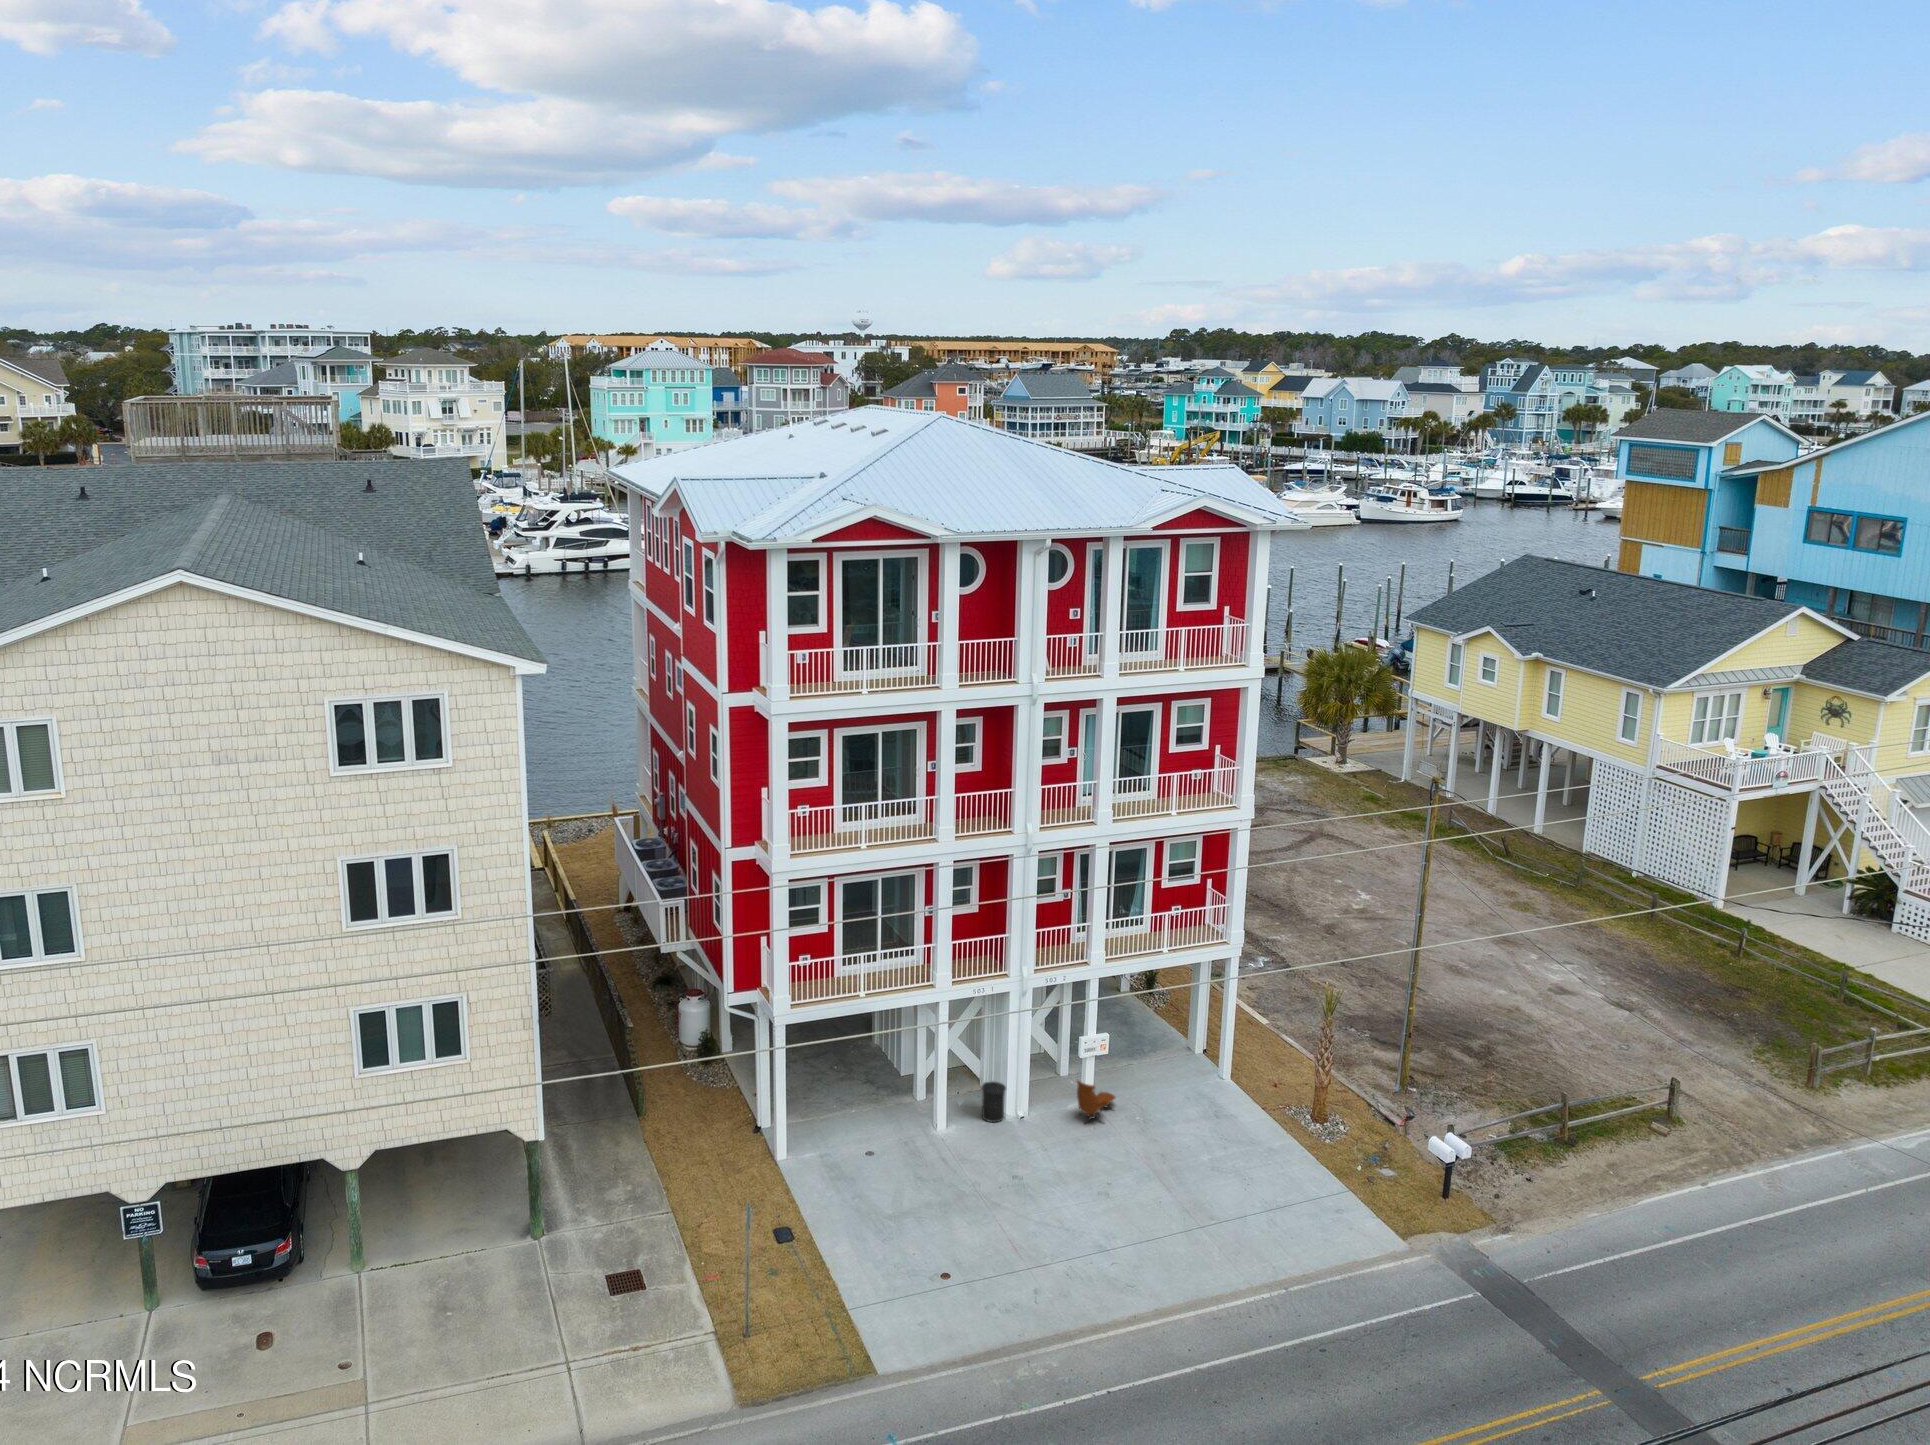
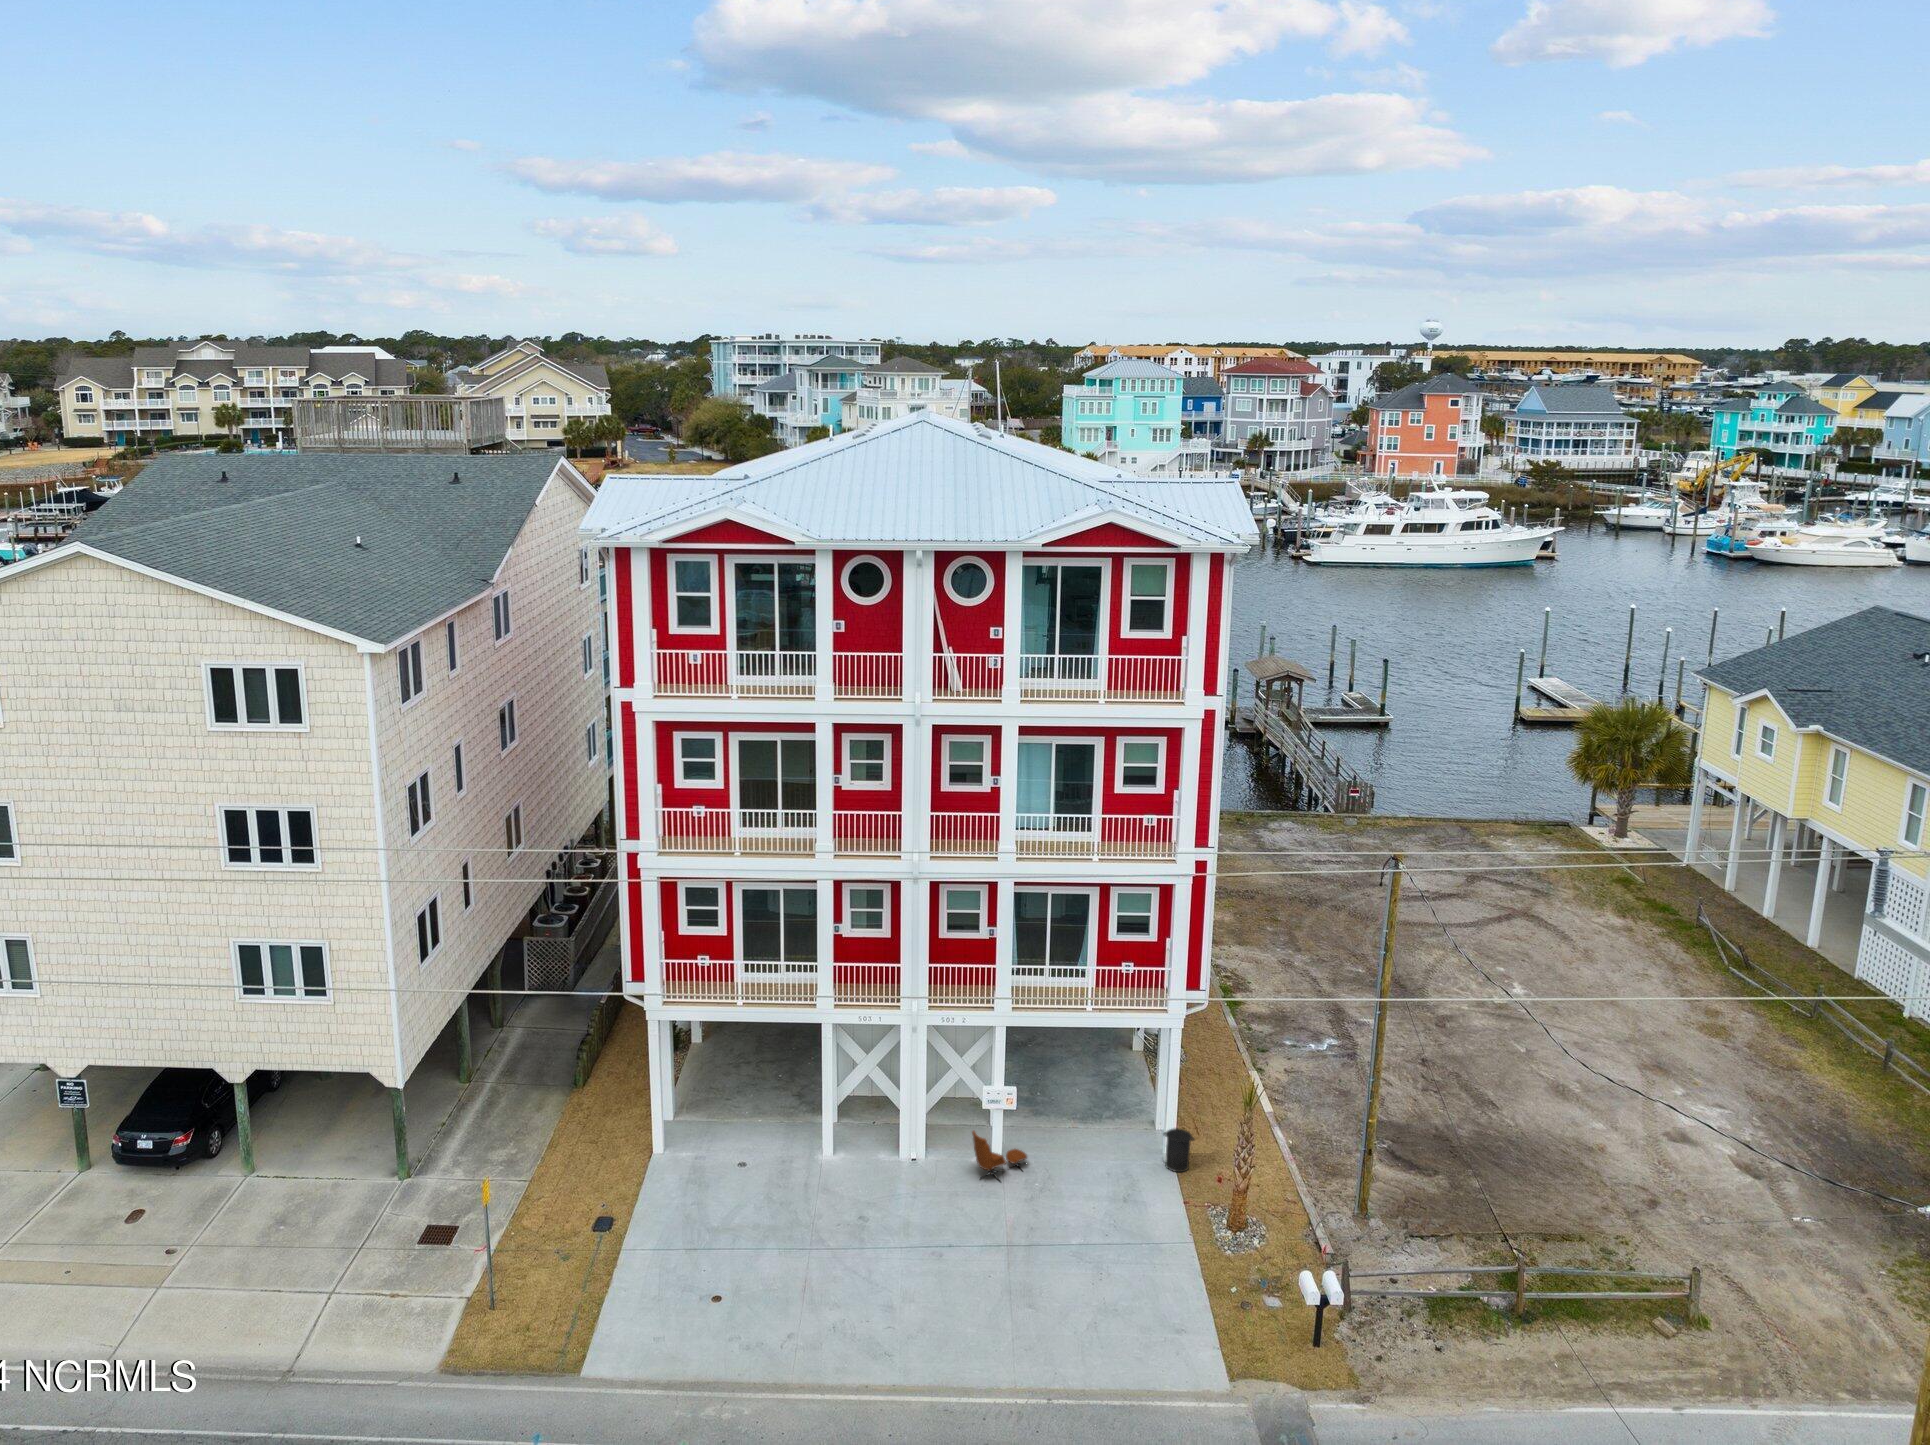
trash can: present [982,1082,1006,1123] -> present [1164,1128,1194,1172]

